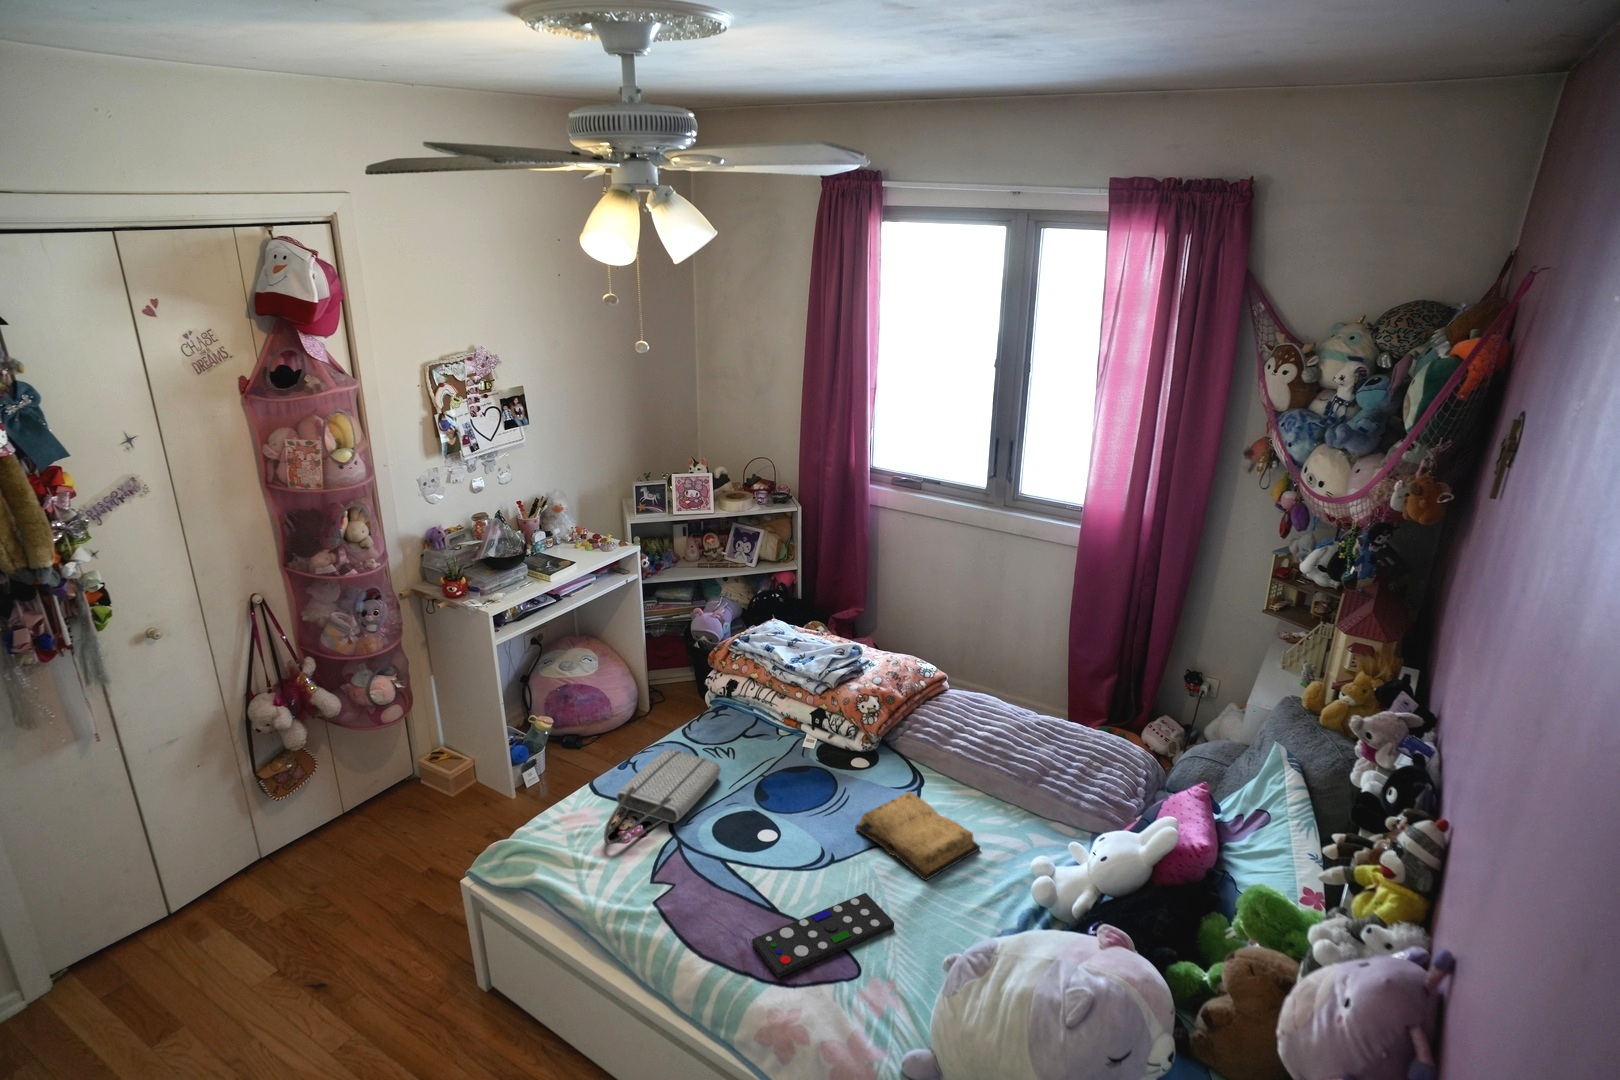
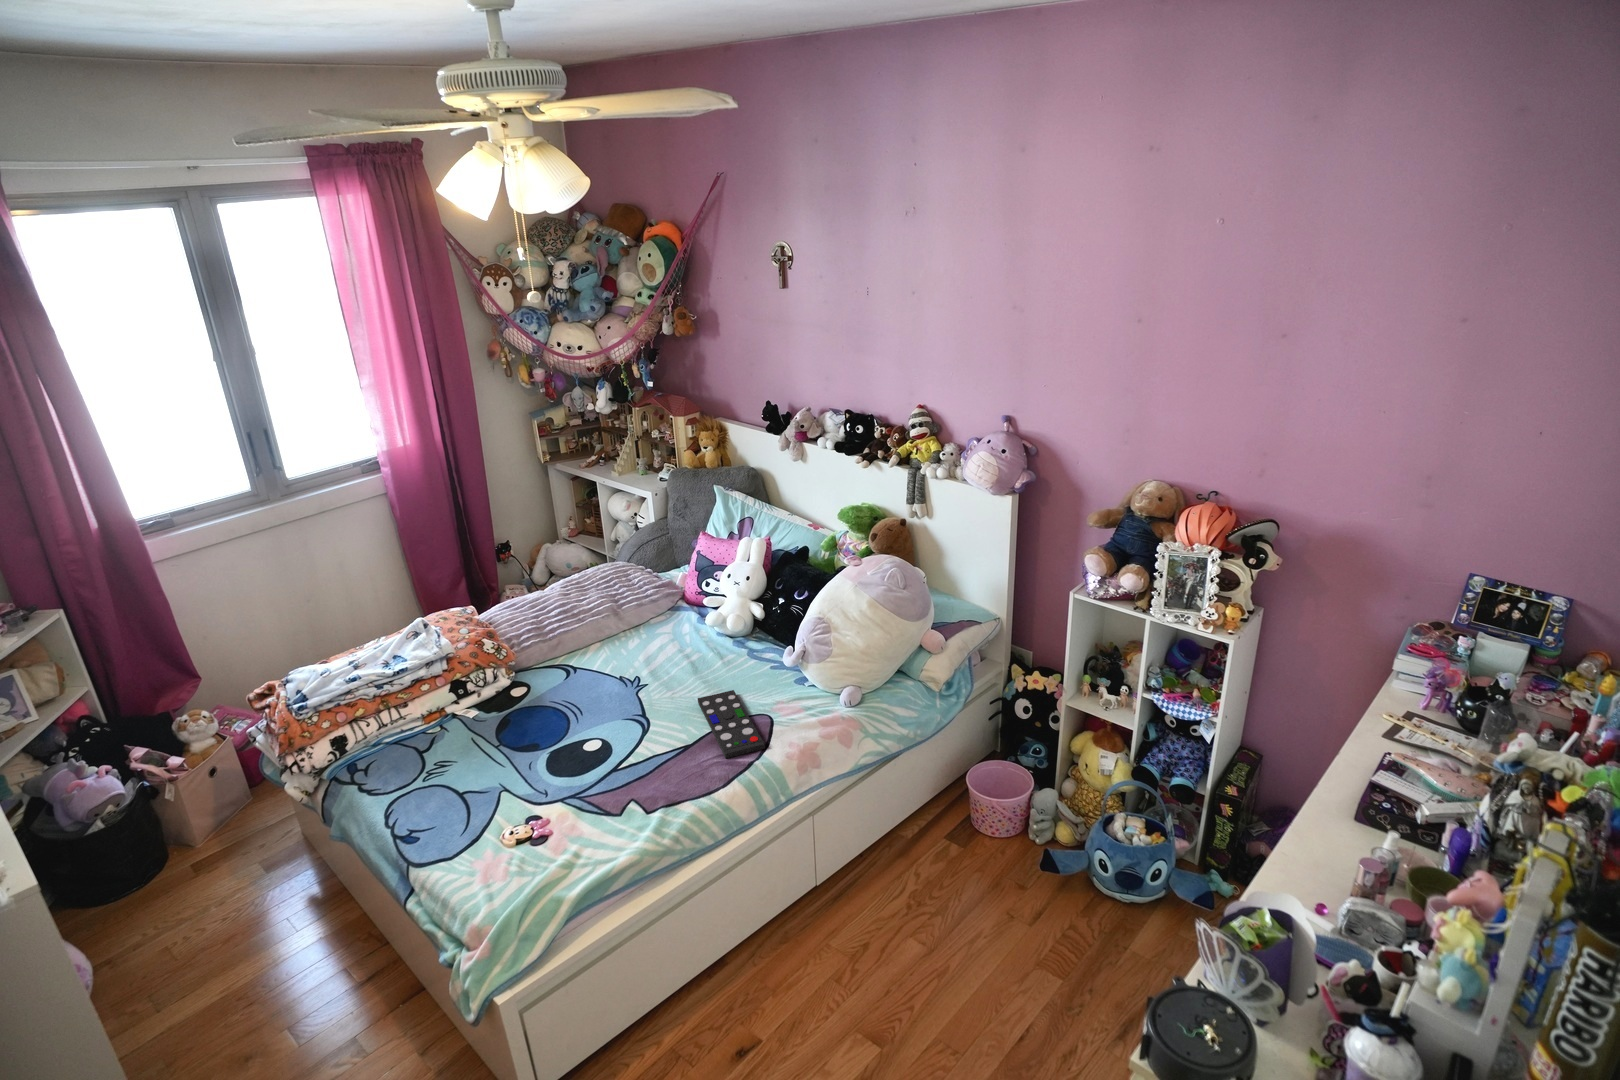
tote bag: present [604,749,720,844] -> none [429,757,561,839]
diary: present [855,792,980,881] -> none [596,640,692,699]

